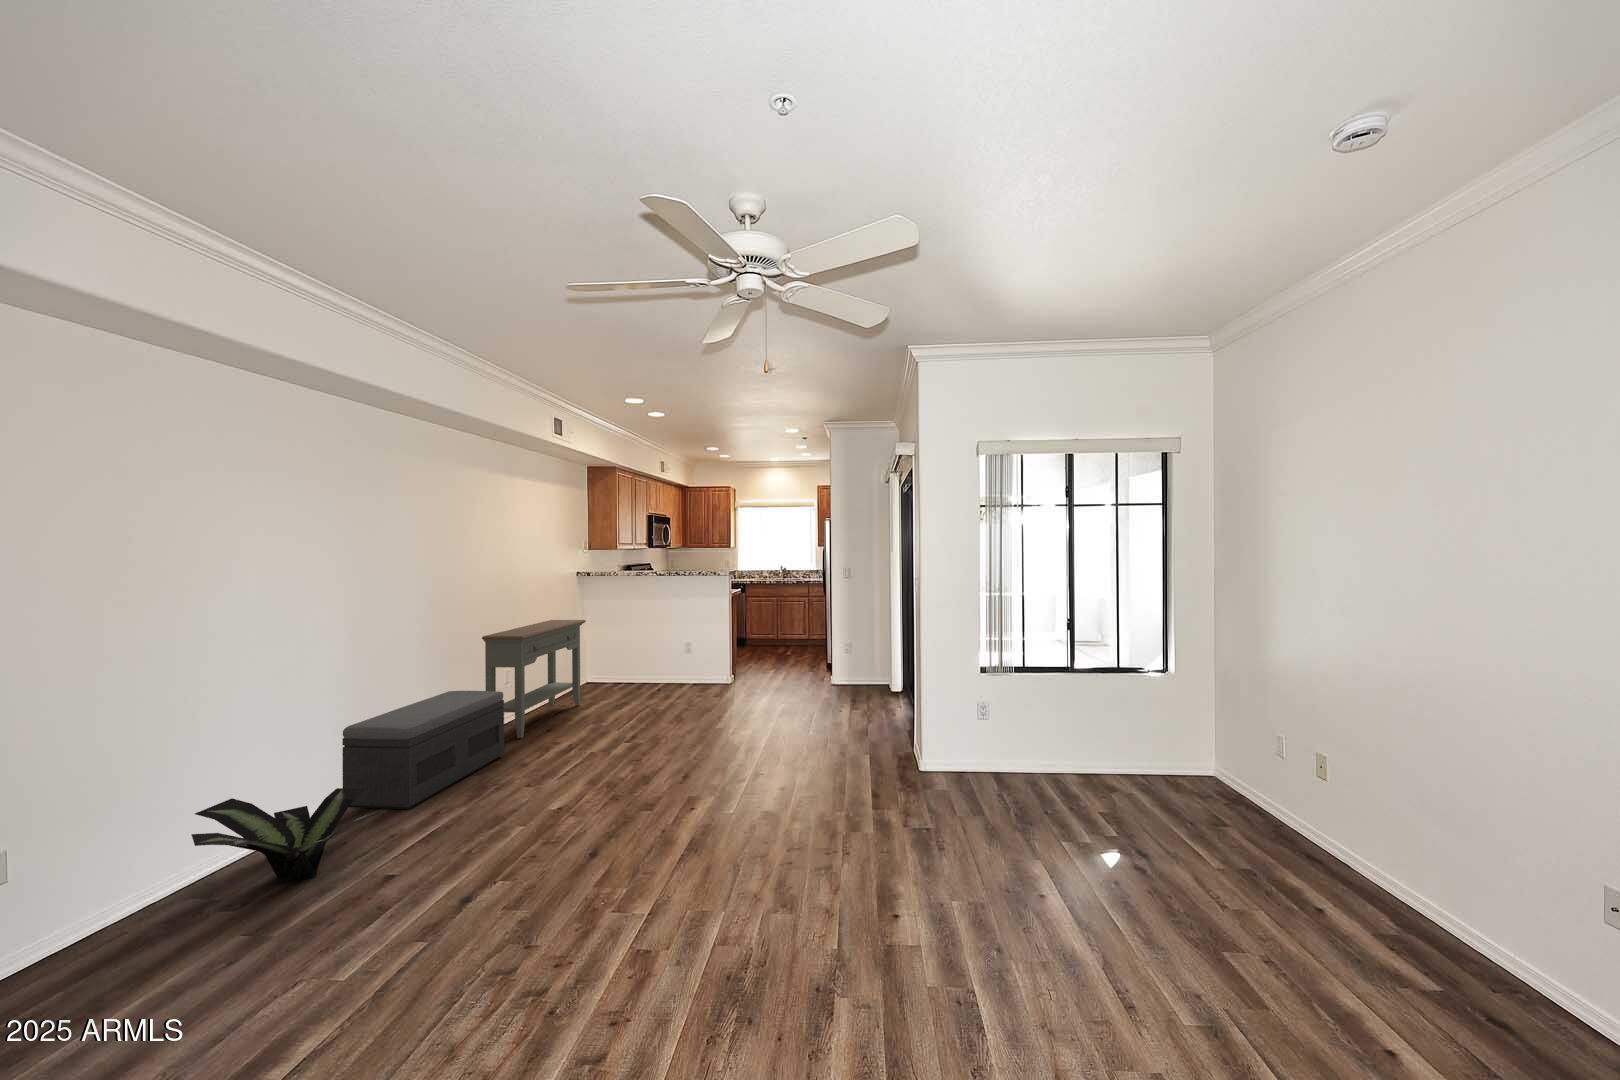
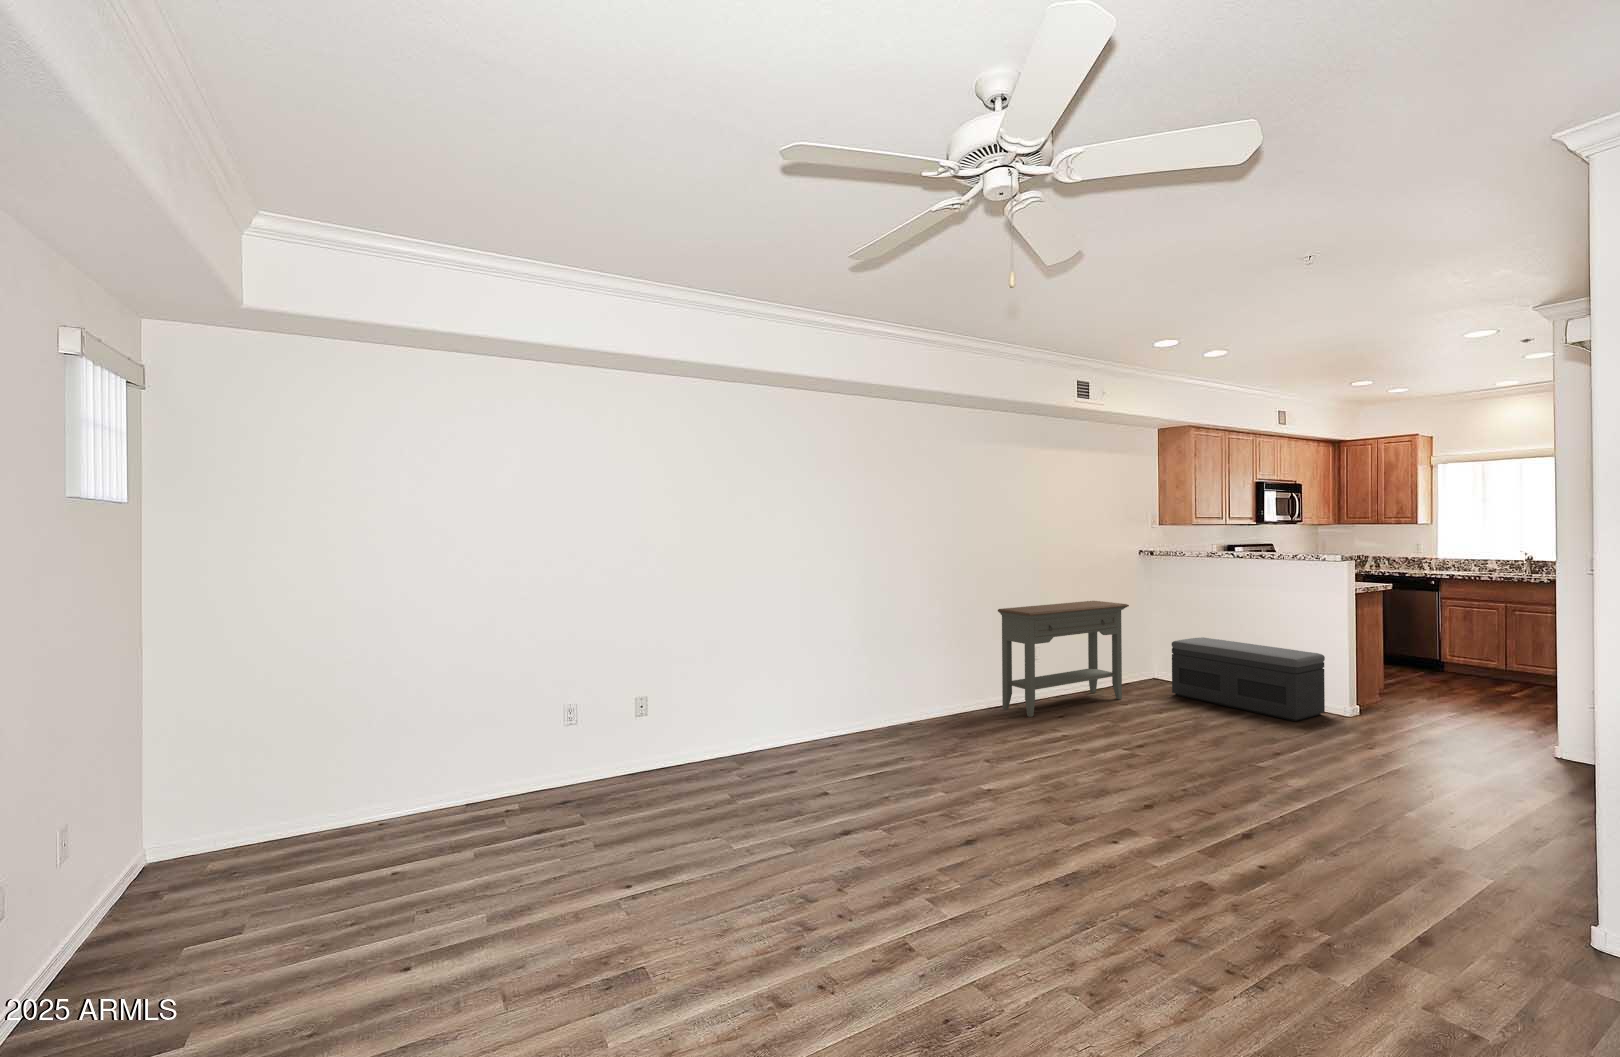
storage bench: present [342,691,504,809] -> present [1172,637,1325,721]
potted plant: present [192,788,381,885] -> none [721,702,840,775]

